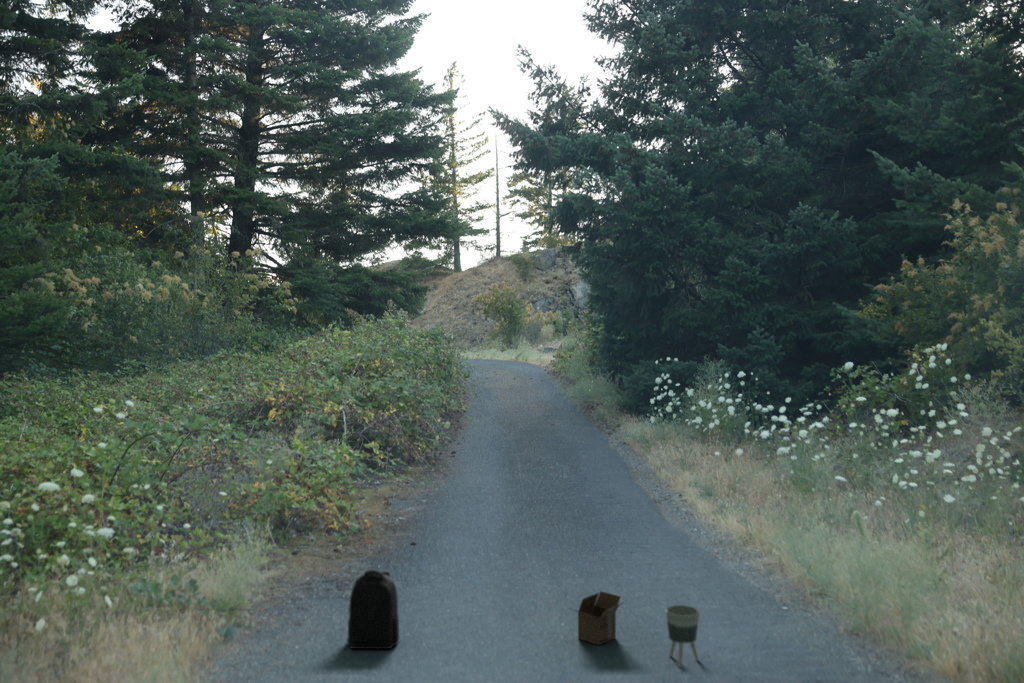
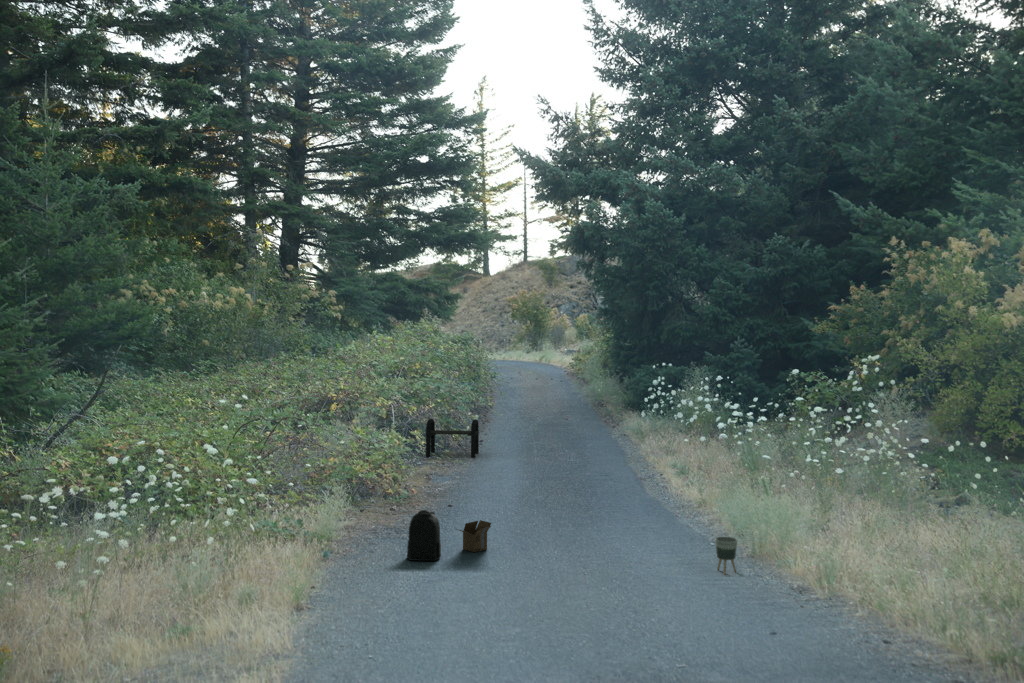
bench: none [388,426,453,474] -> present [426,419,479,458]
cardboard box: present [578,591,620,645] -> present [459,520,491,552]
planter: present [666,605,699,666] -> present [715,537,737,575]

